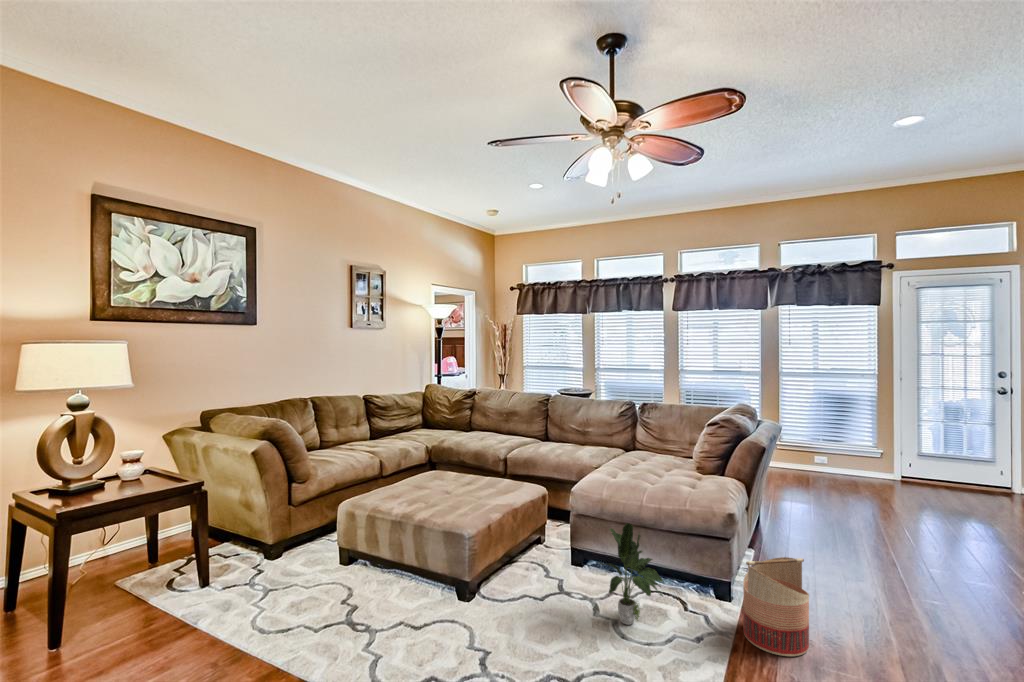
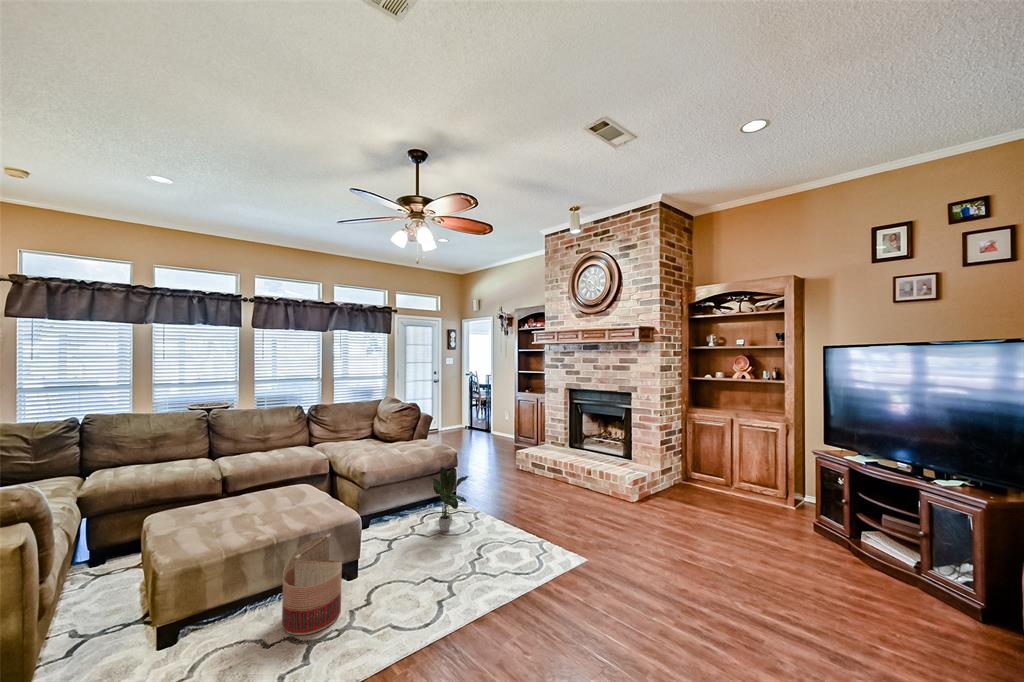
basket: present [743,557,809,656] -> present [282,534,342,635]

